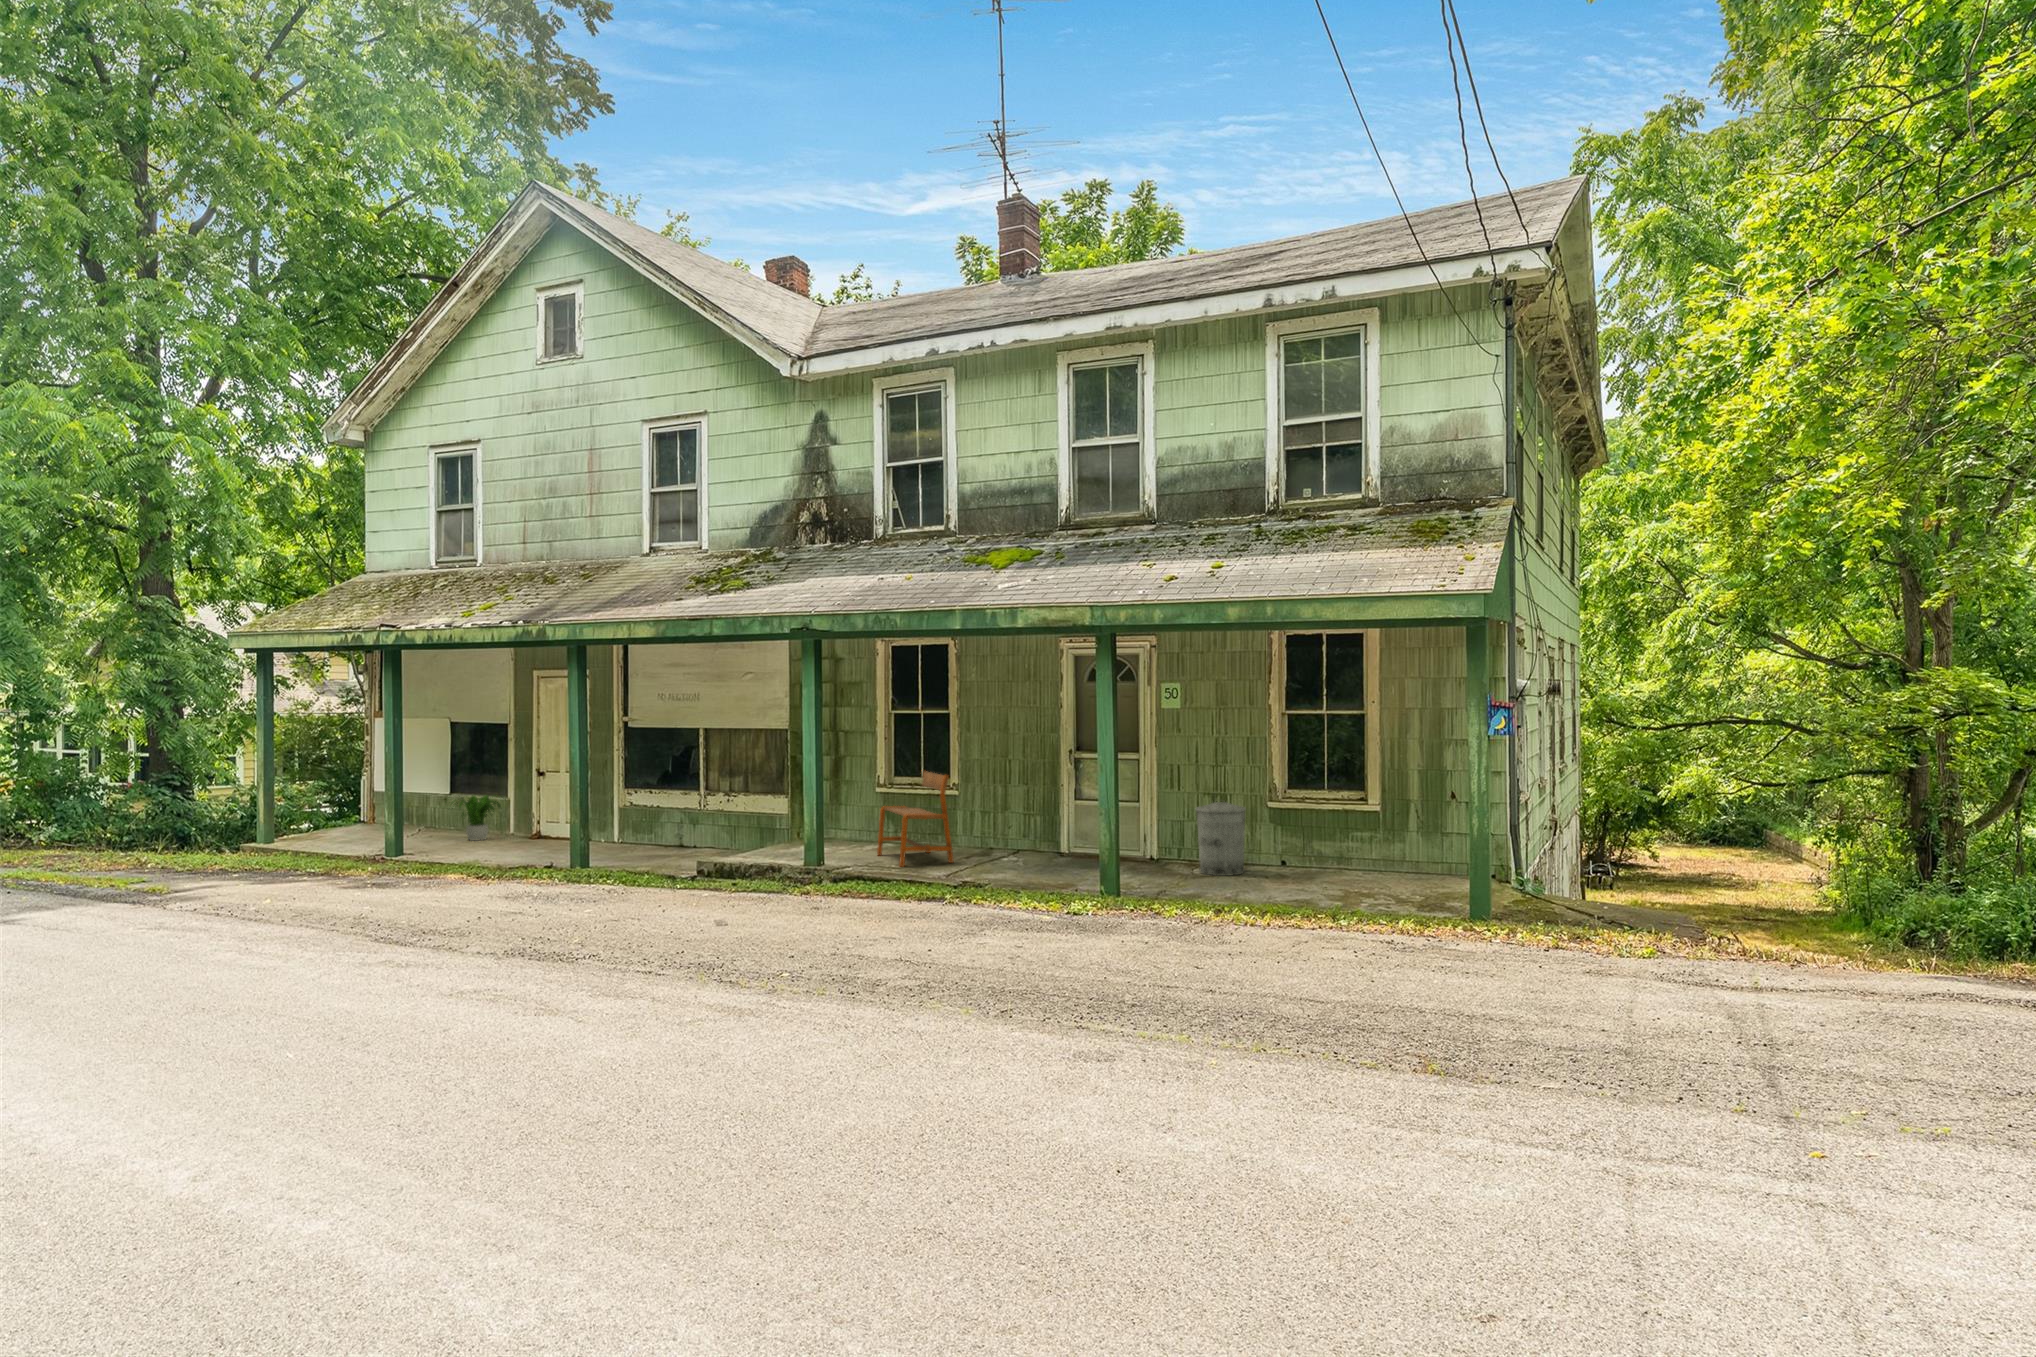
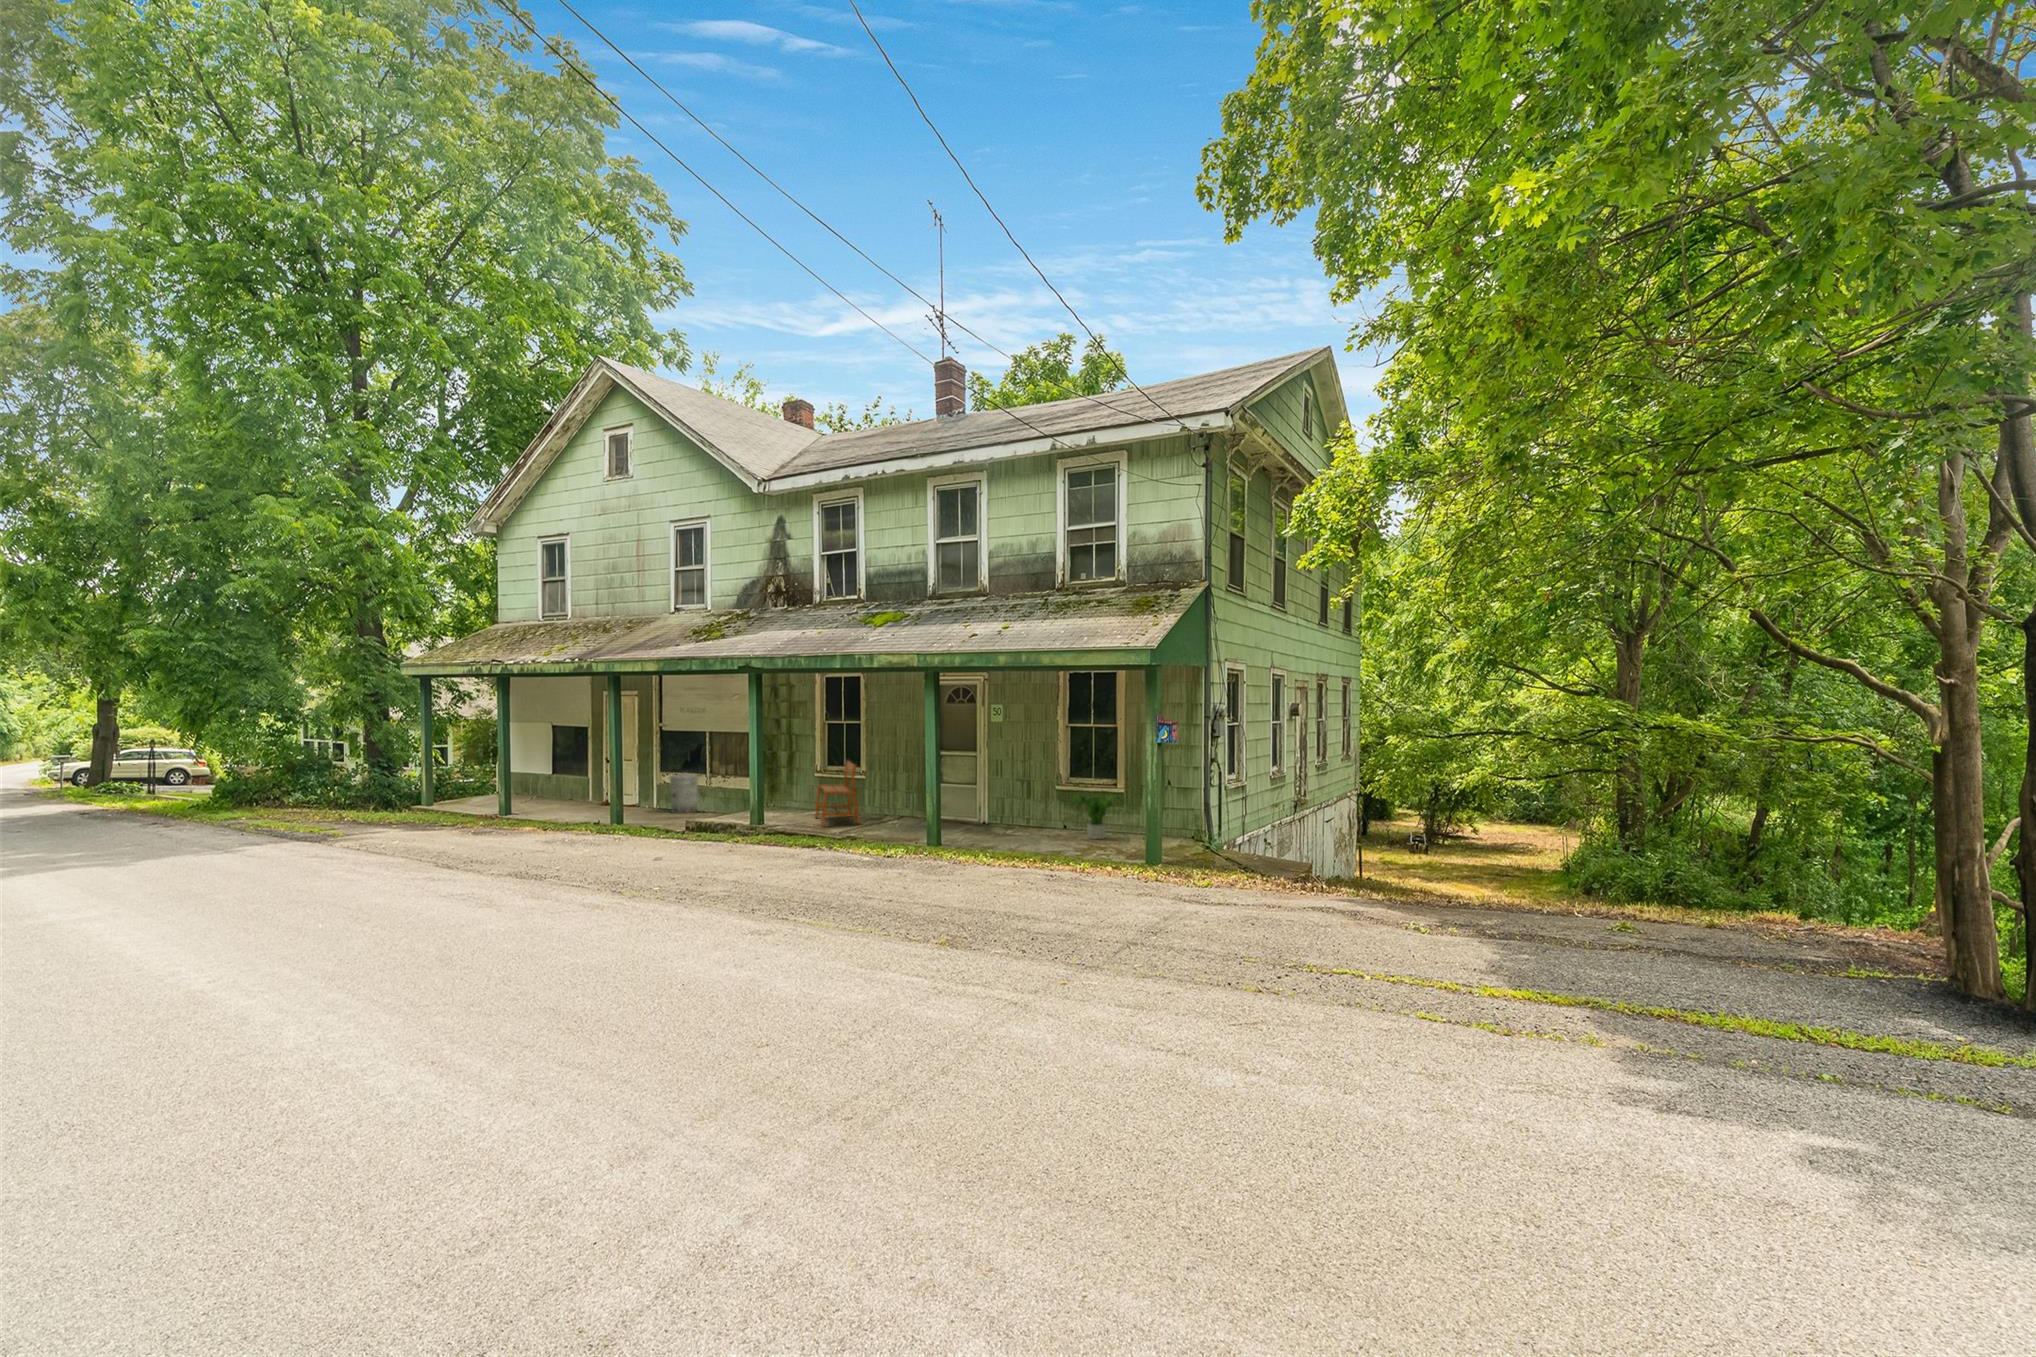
potted plant: present [452,795,501,841] -> present [1071,795,1117,839]
trash can: present [1196,801,1246,876] -> present [670,772,698,813]

